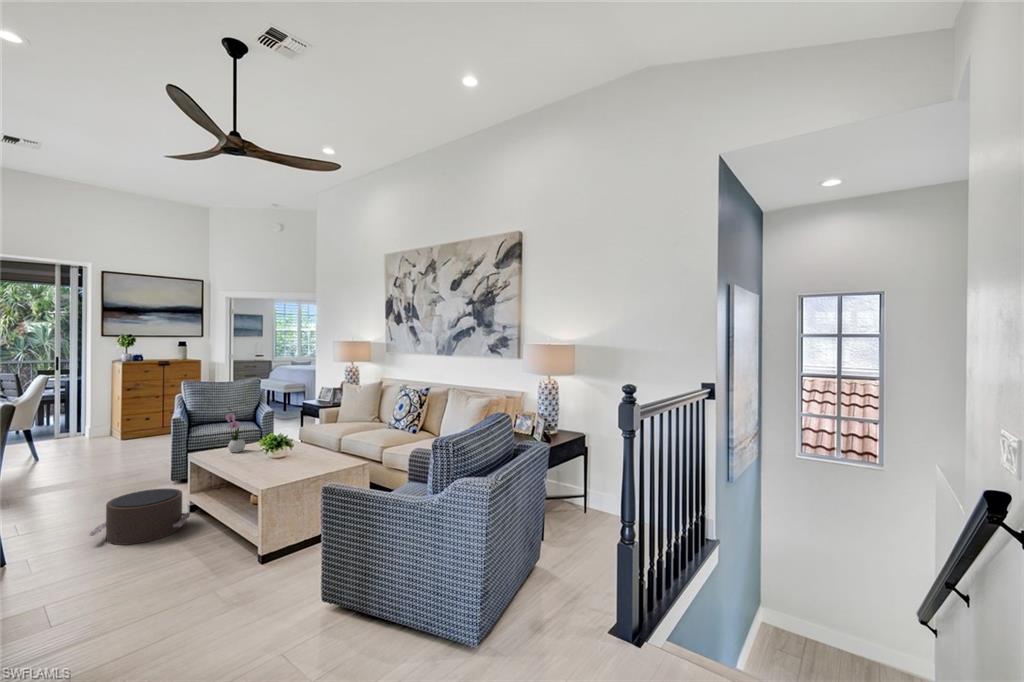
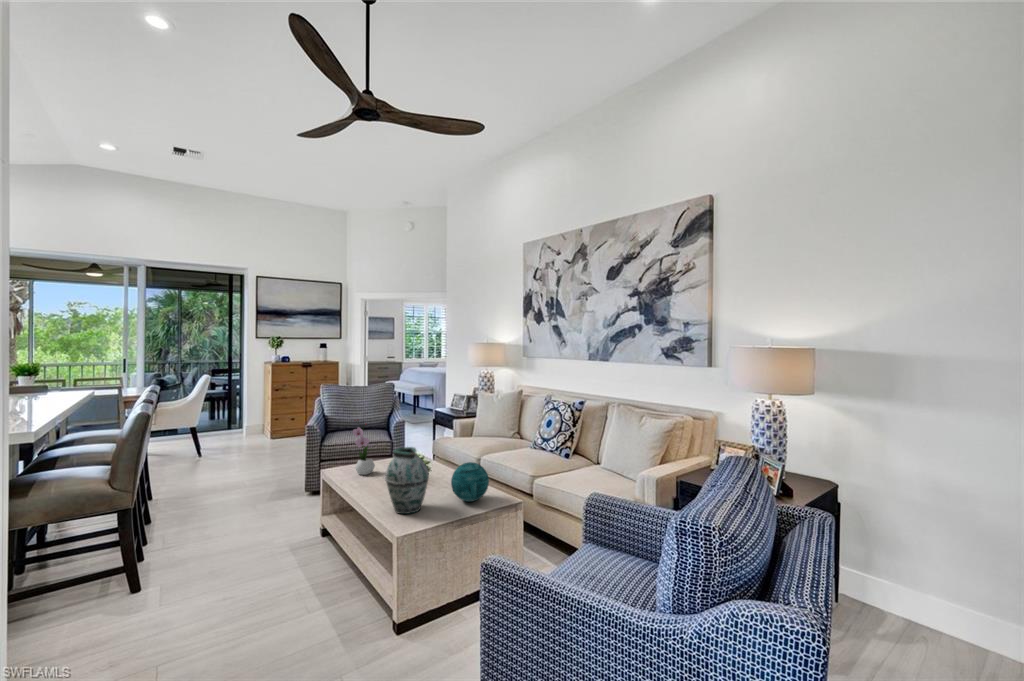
vase: none [256,423,293,473] -> present [385,447,429,514]
decorative orb: none [311,434,342,463] -> present [451,462,489,502]
pouf: present [89,489,191,545] -> none [202,513,314,587]

